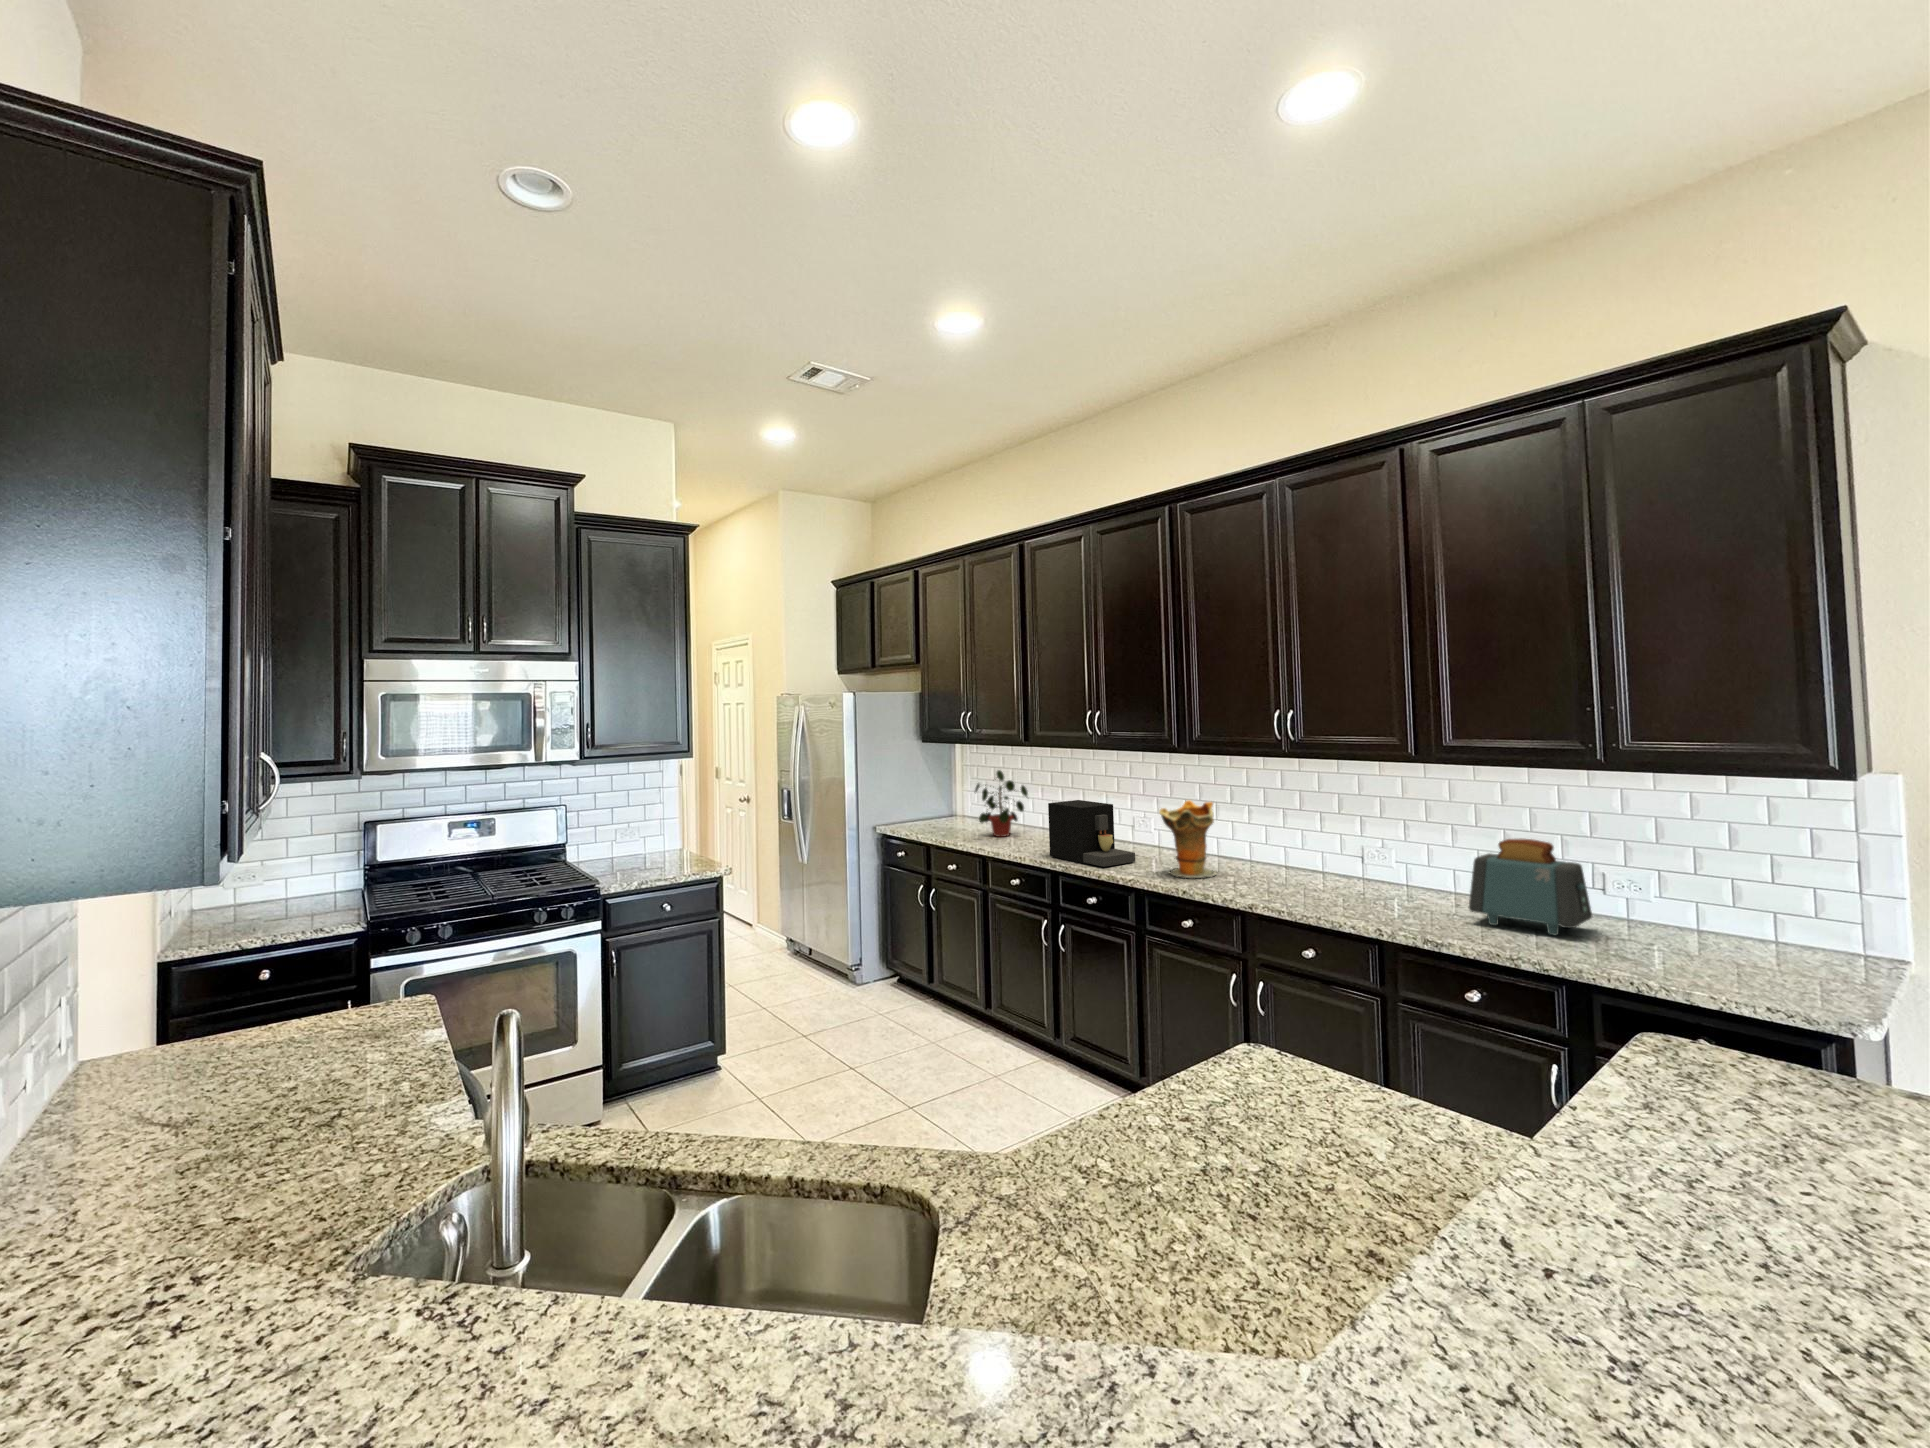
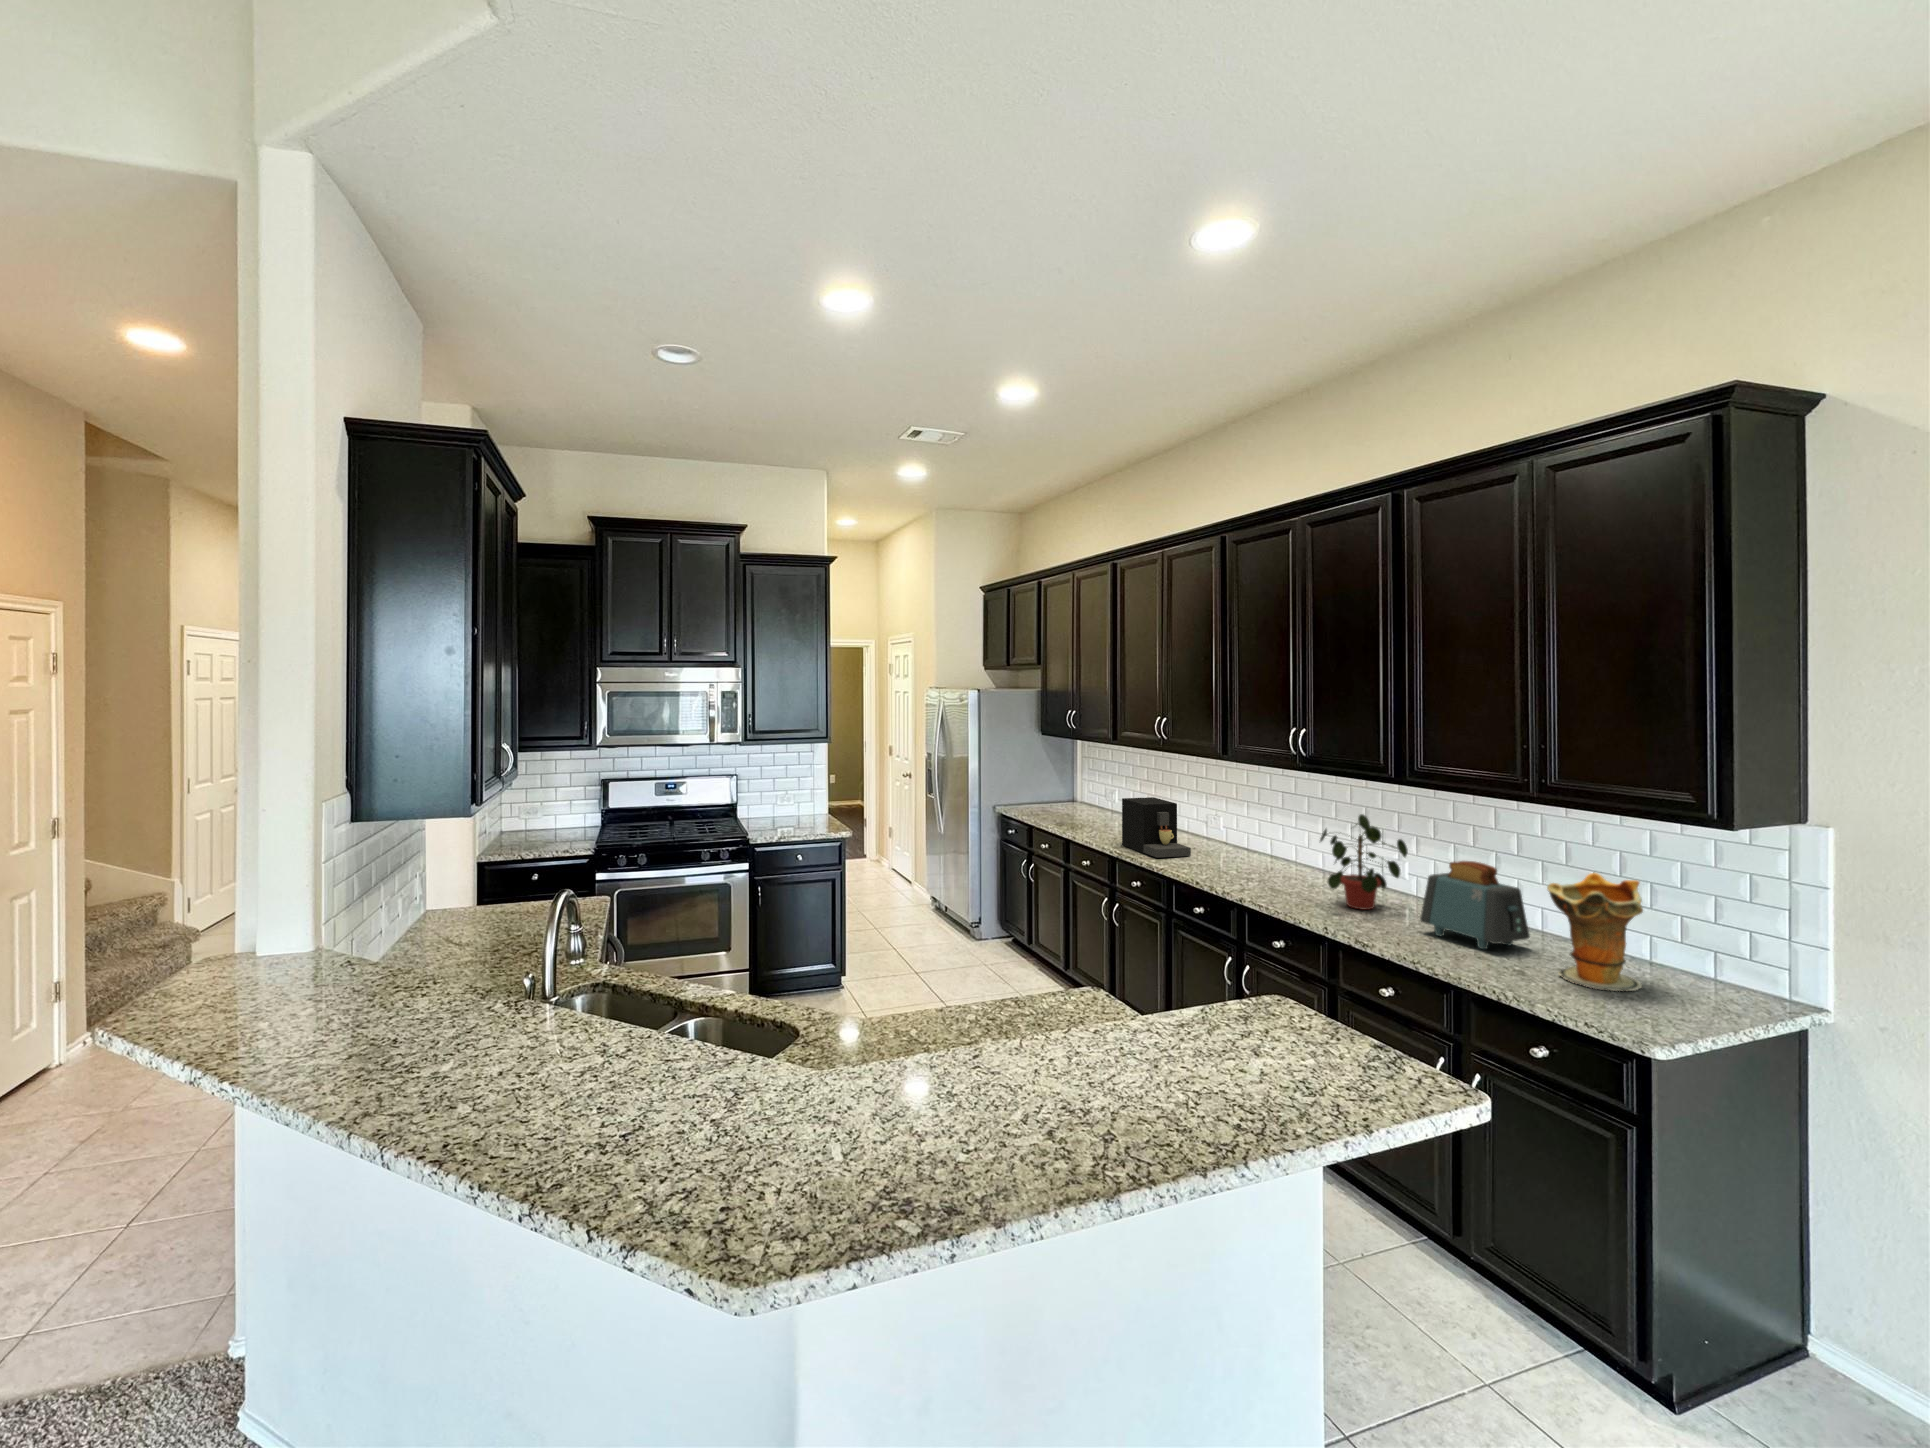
potted plant: present [975,770,1028,837] -> present [1320,814,1408,910]
decorative vase: present [1159,800,1216,878] -> present [1547,873,1643,991]

